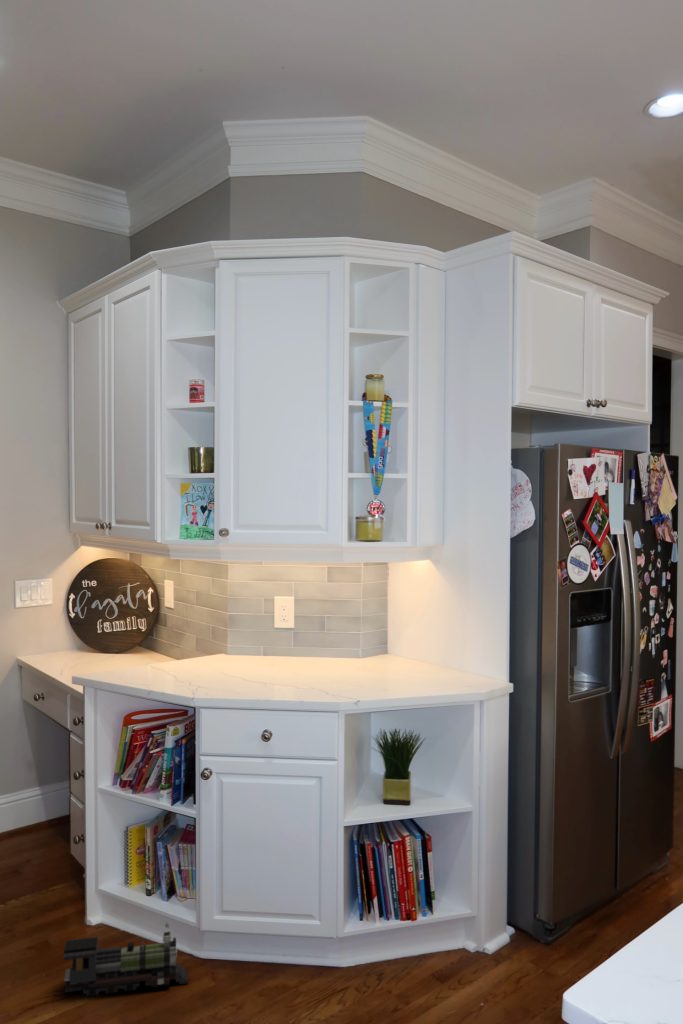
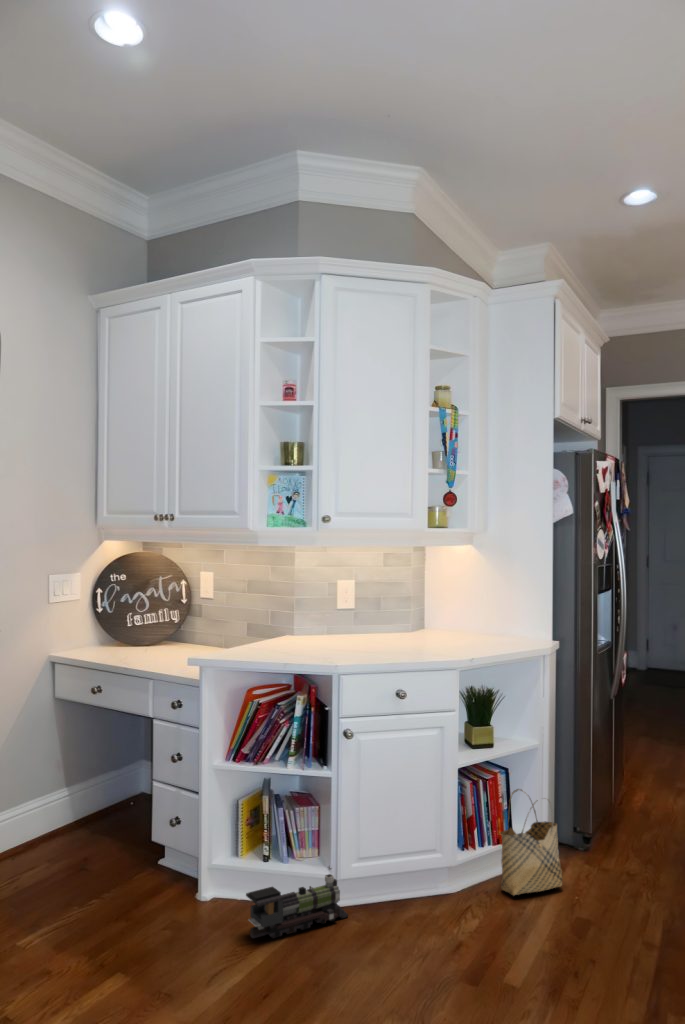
woven basket: none [384,860,468,994] -> present [501,789,562,895]

